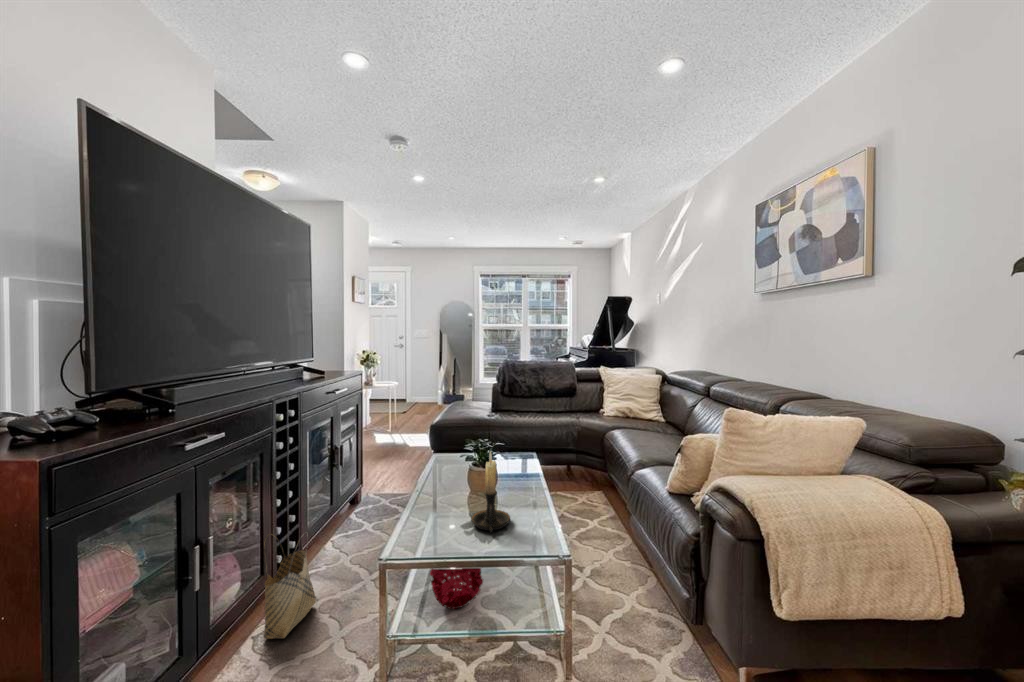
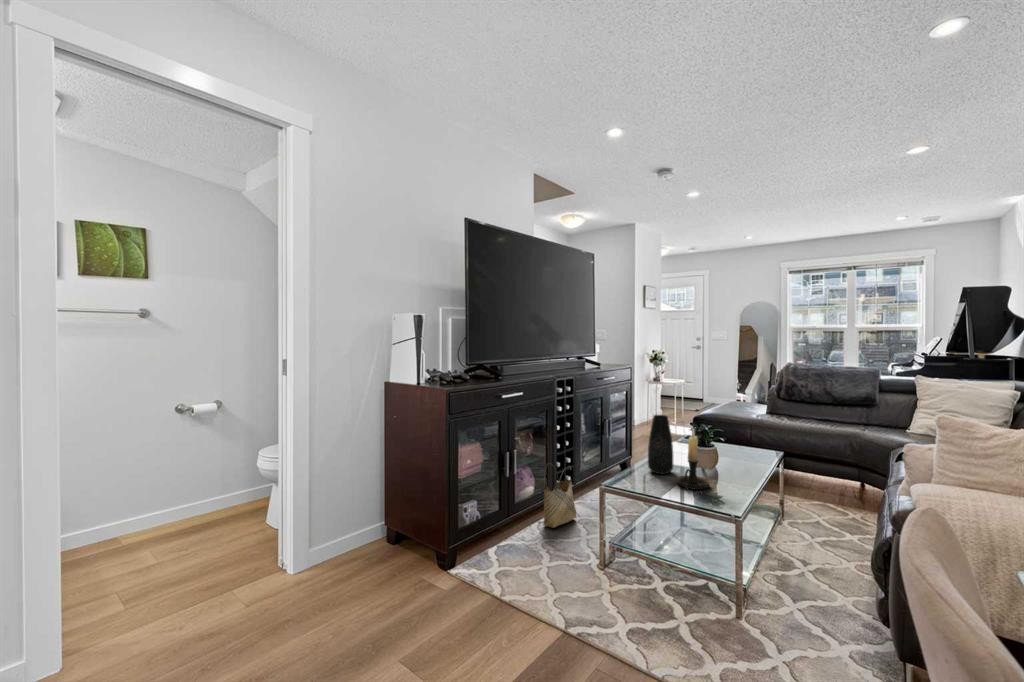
vase: none [425,437,457,516] -> present [648,415,673,474]
decorative ball: present [430,568,483,609] -> none [641,496,683,540]

